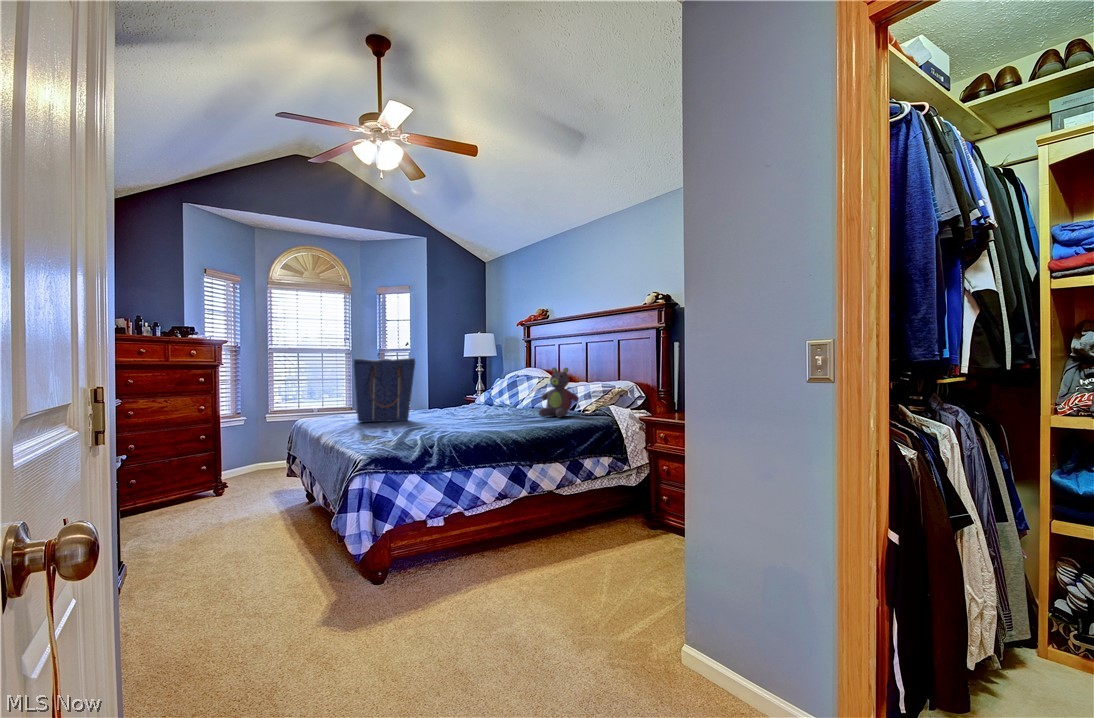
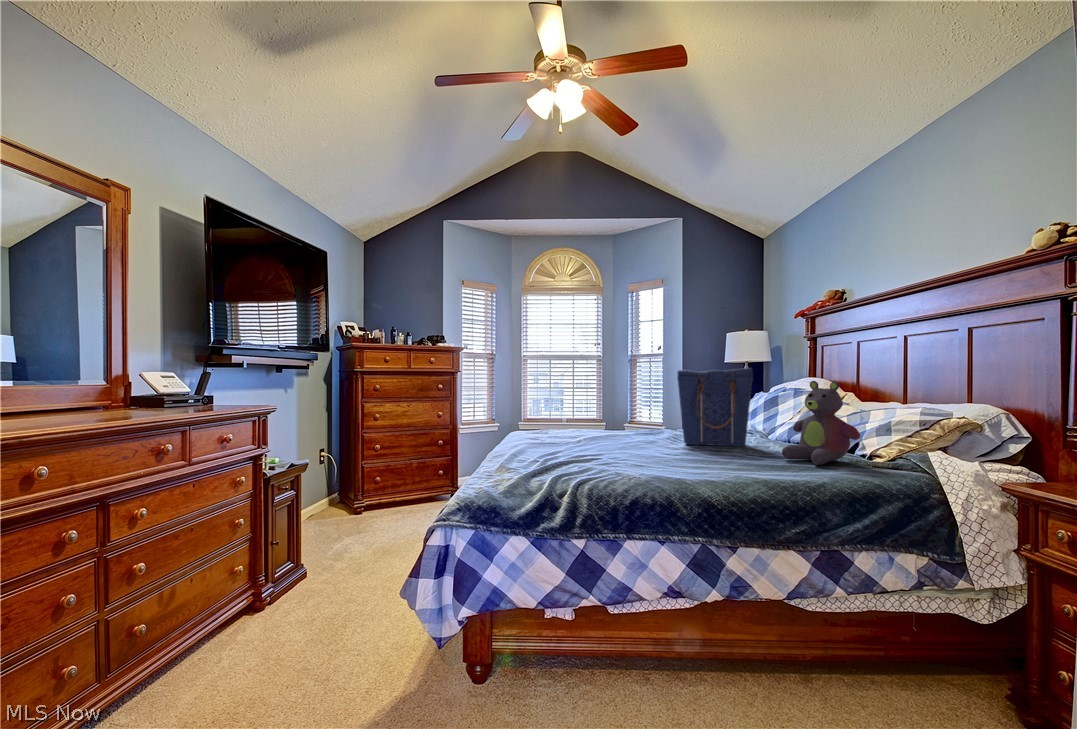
tote bag: present [354,358,415,422] -> present [677,368,753,446]

